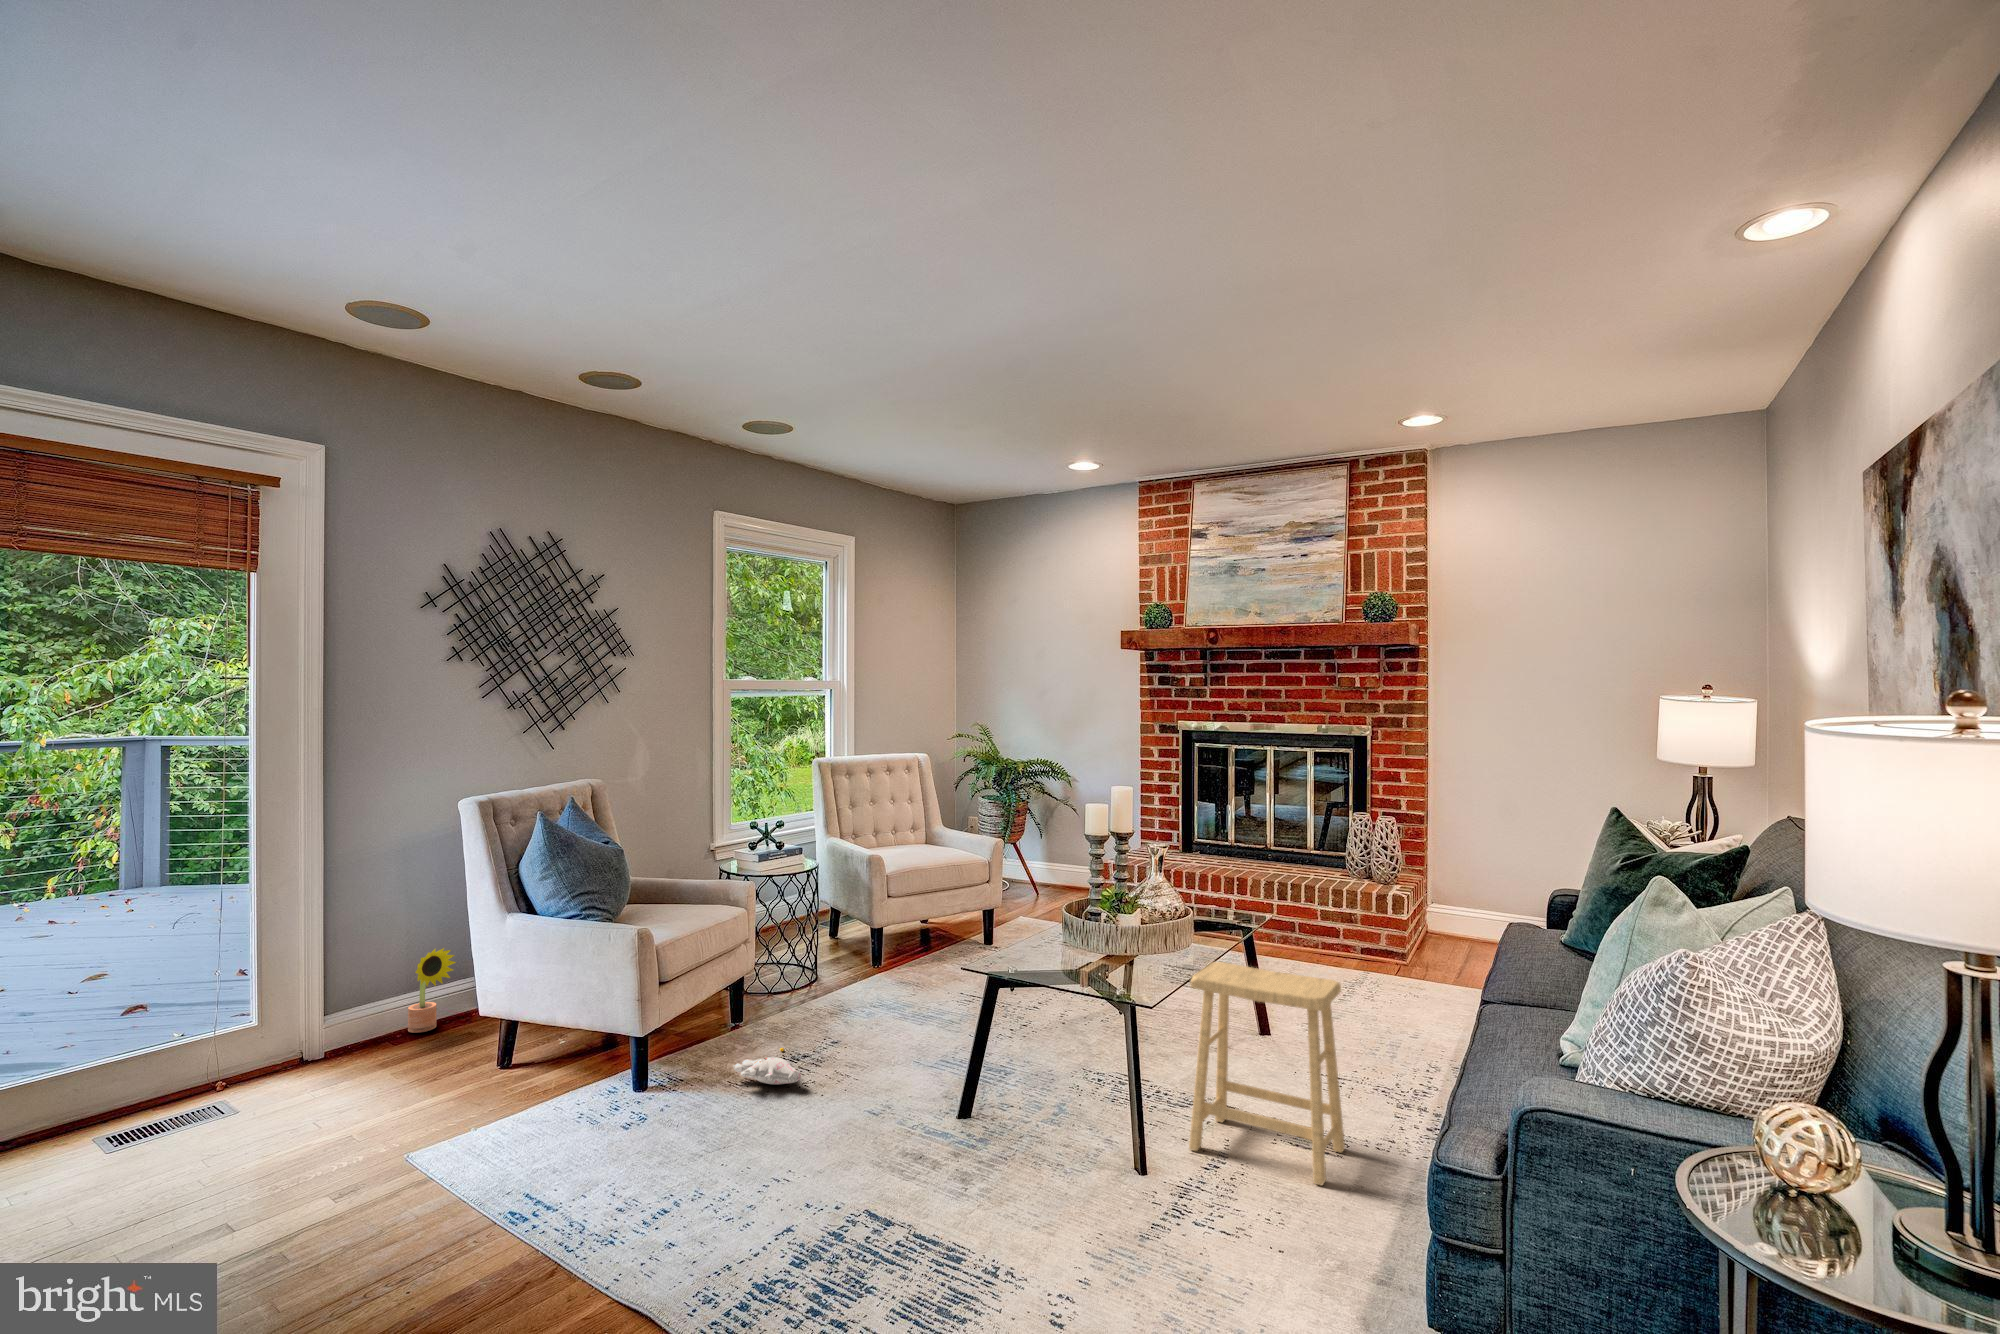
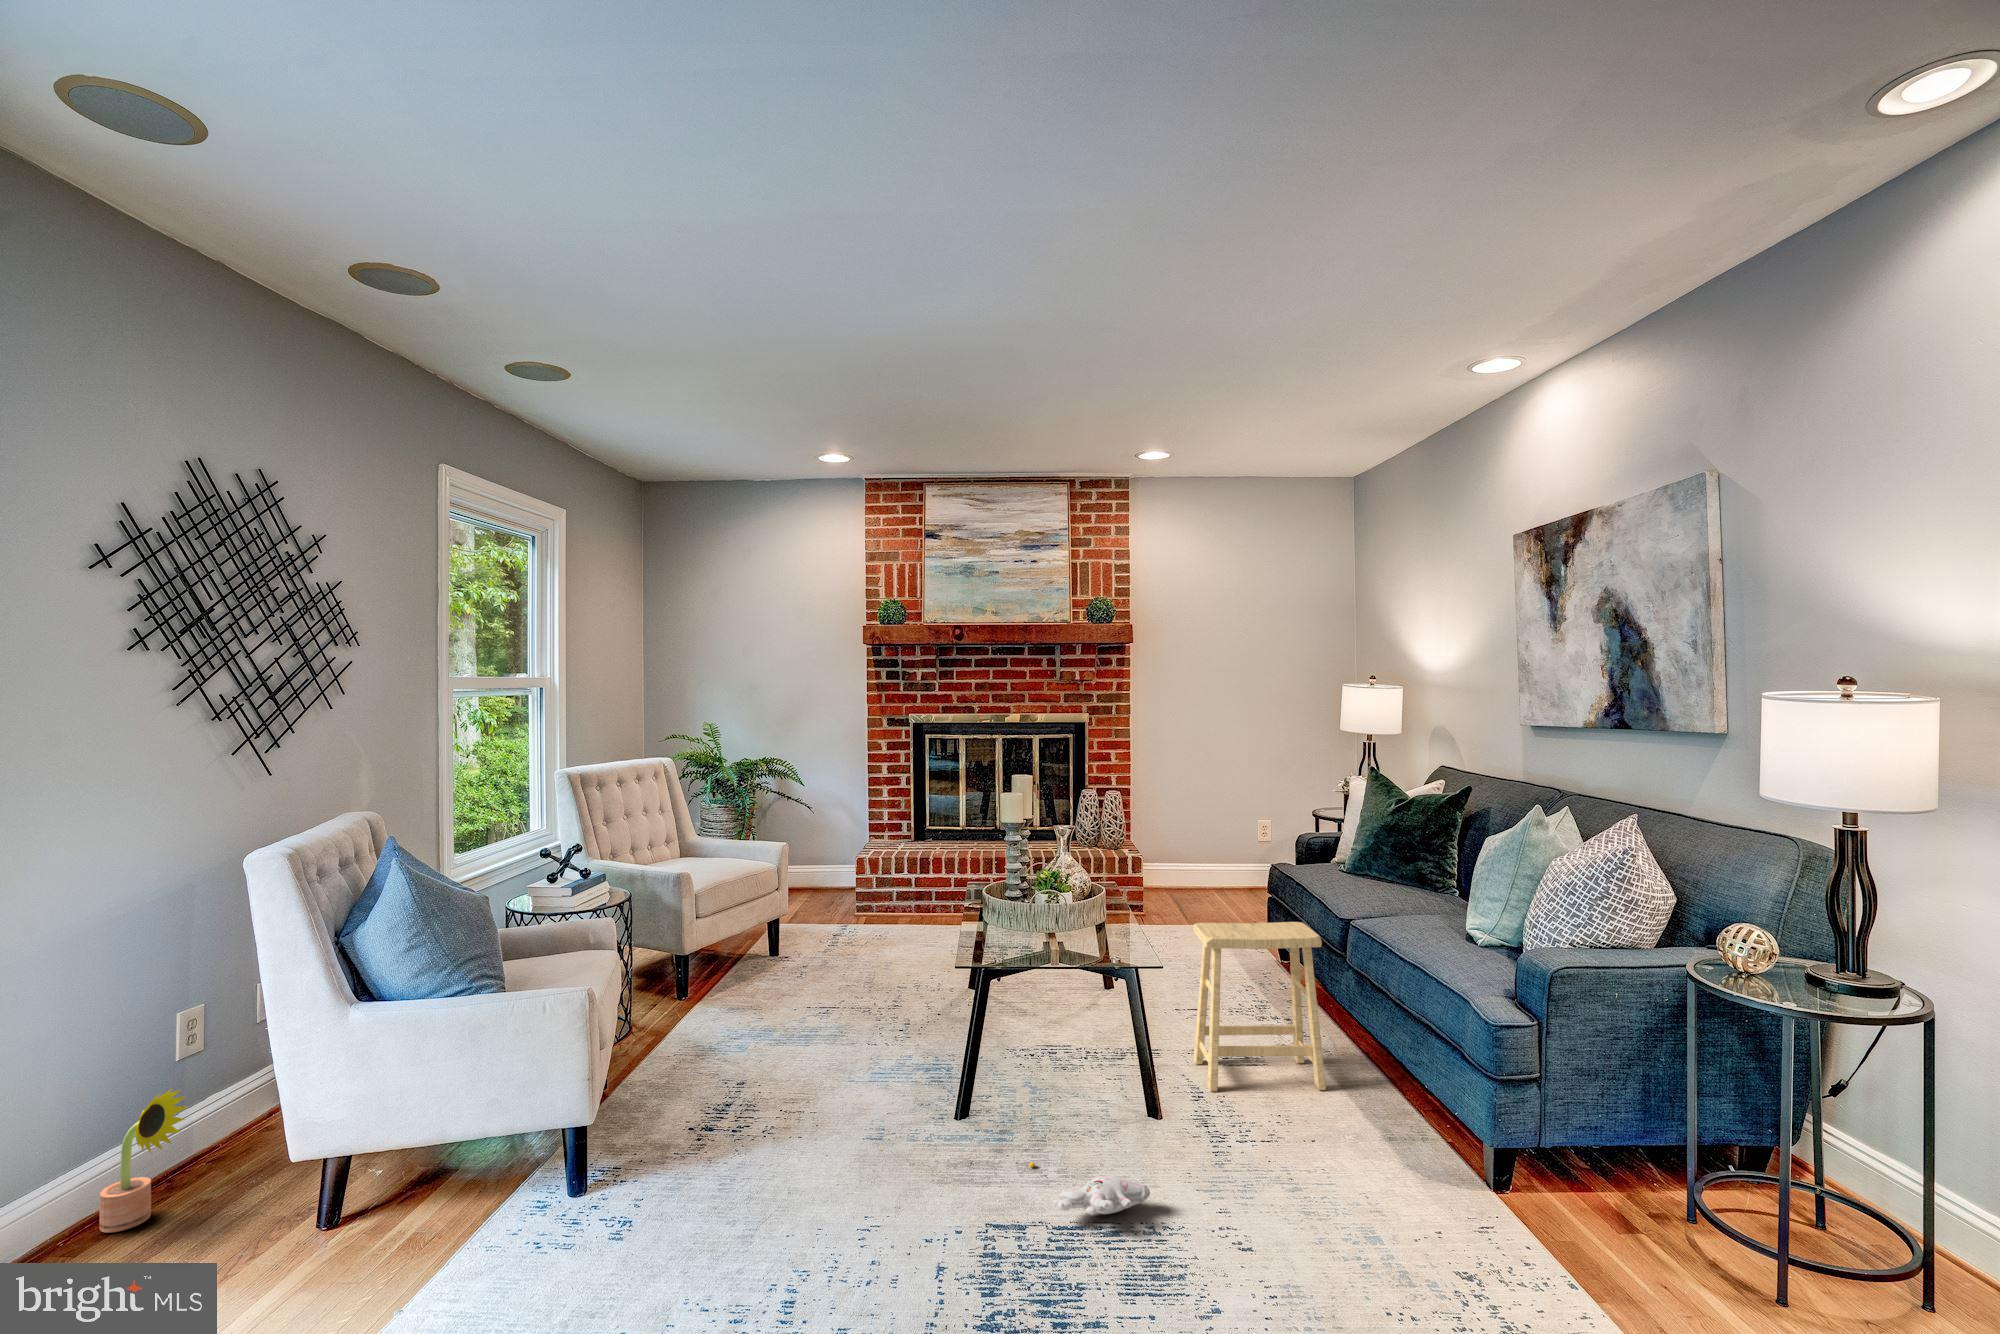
plush toy: present [733,1048,801,1085] -> present [1029,1162,1150,1215]

